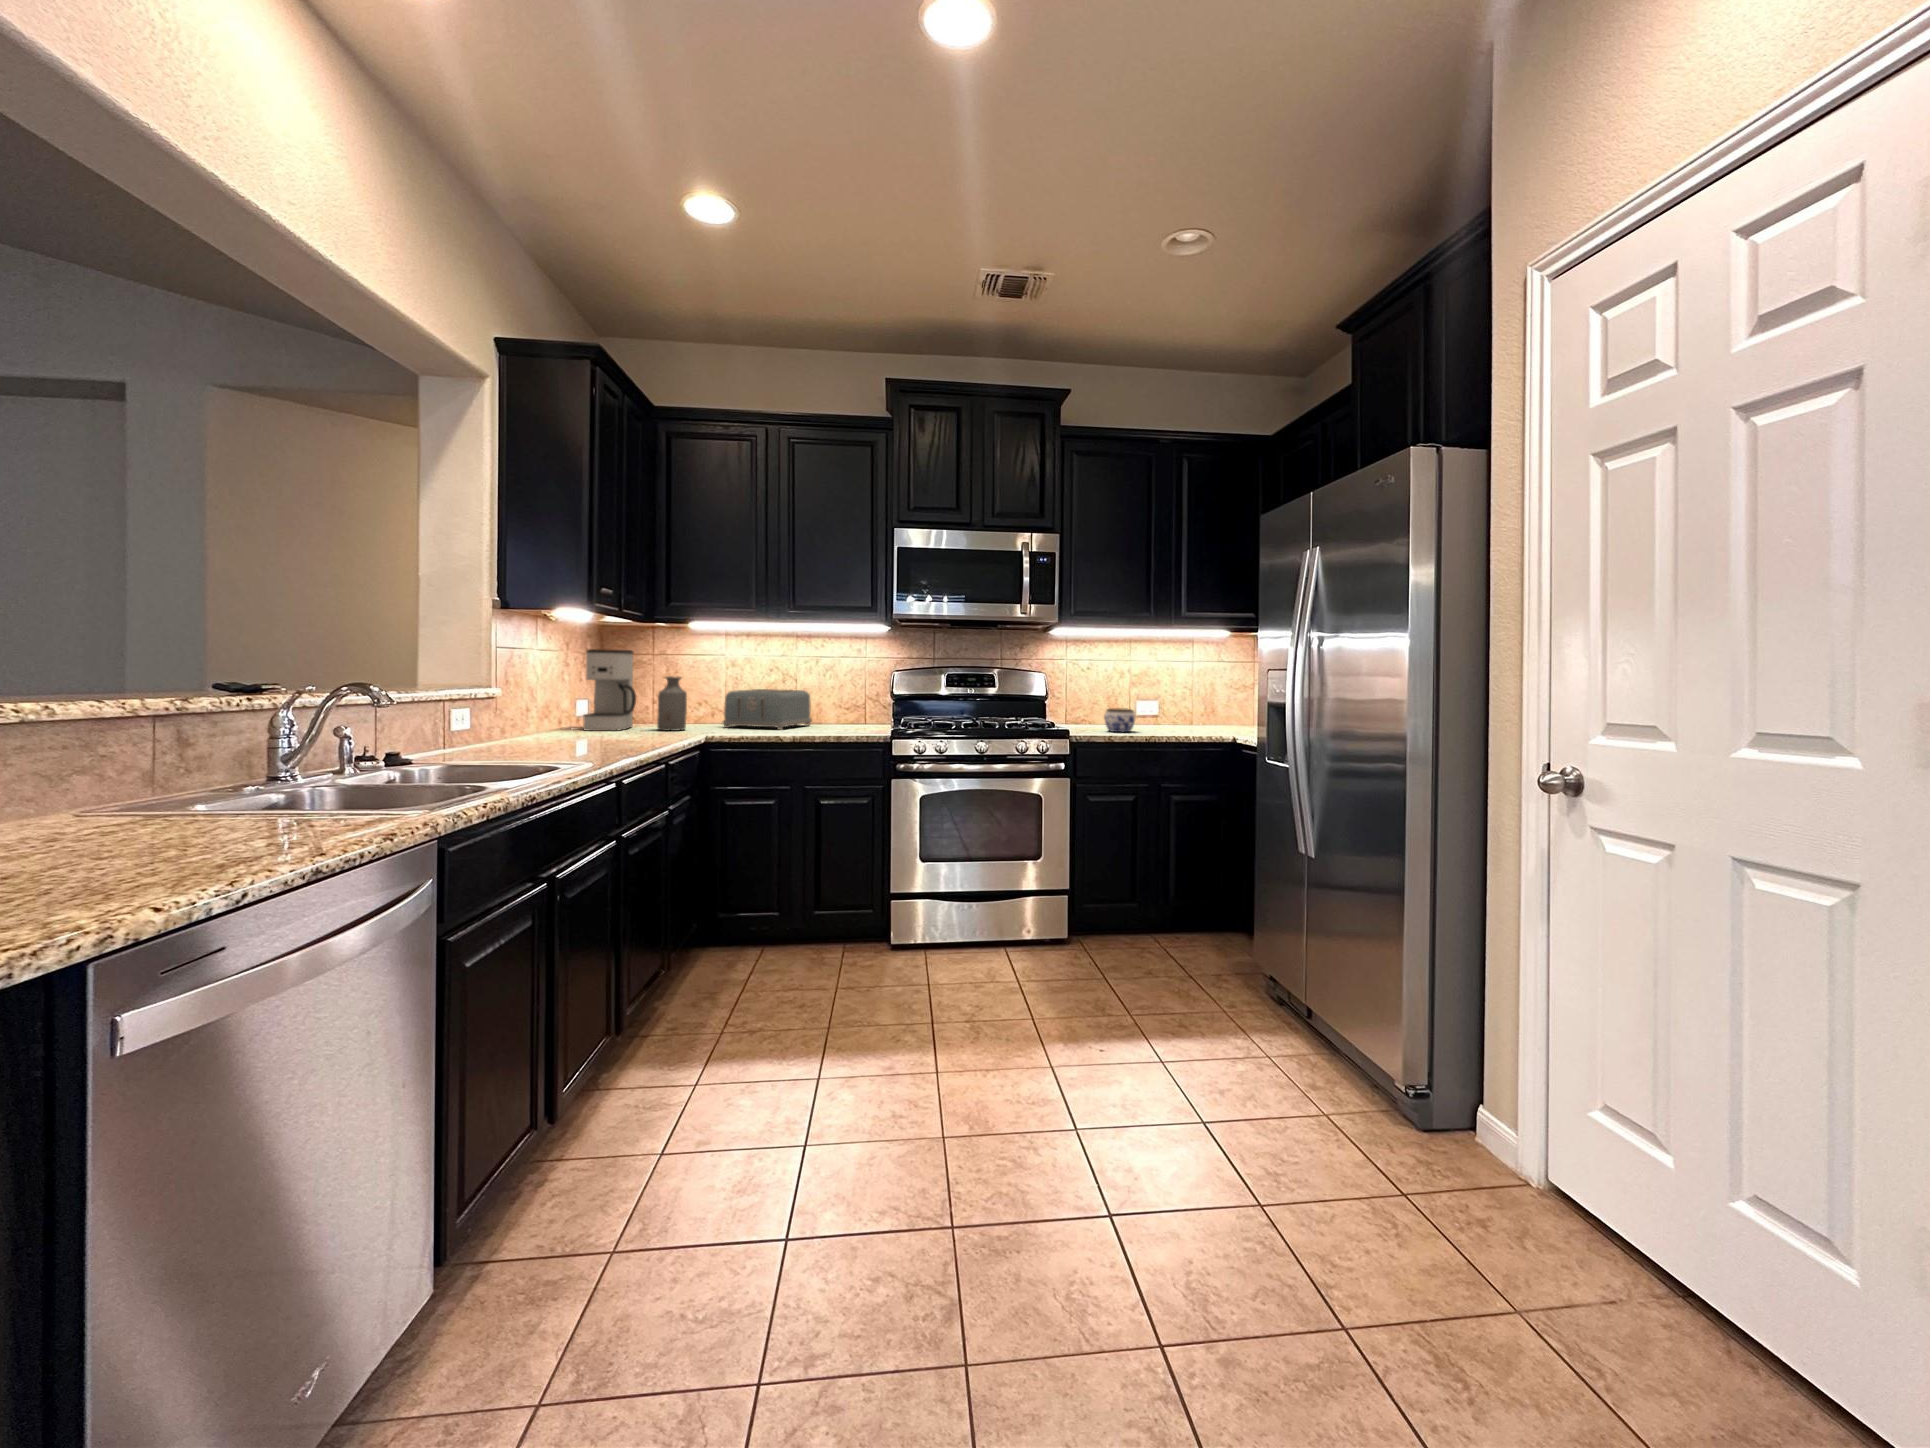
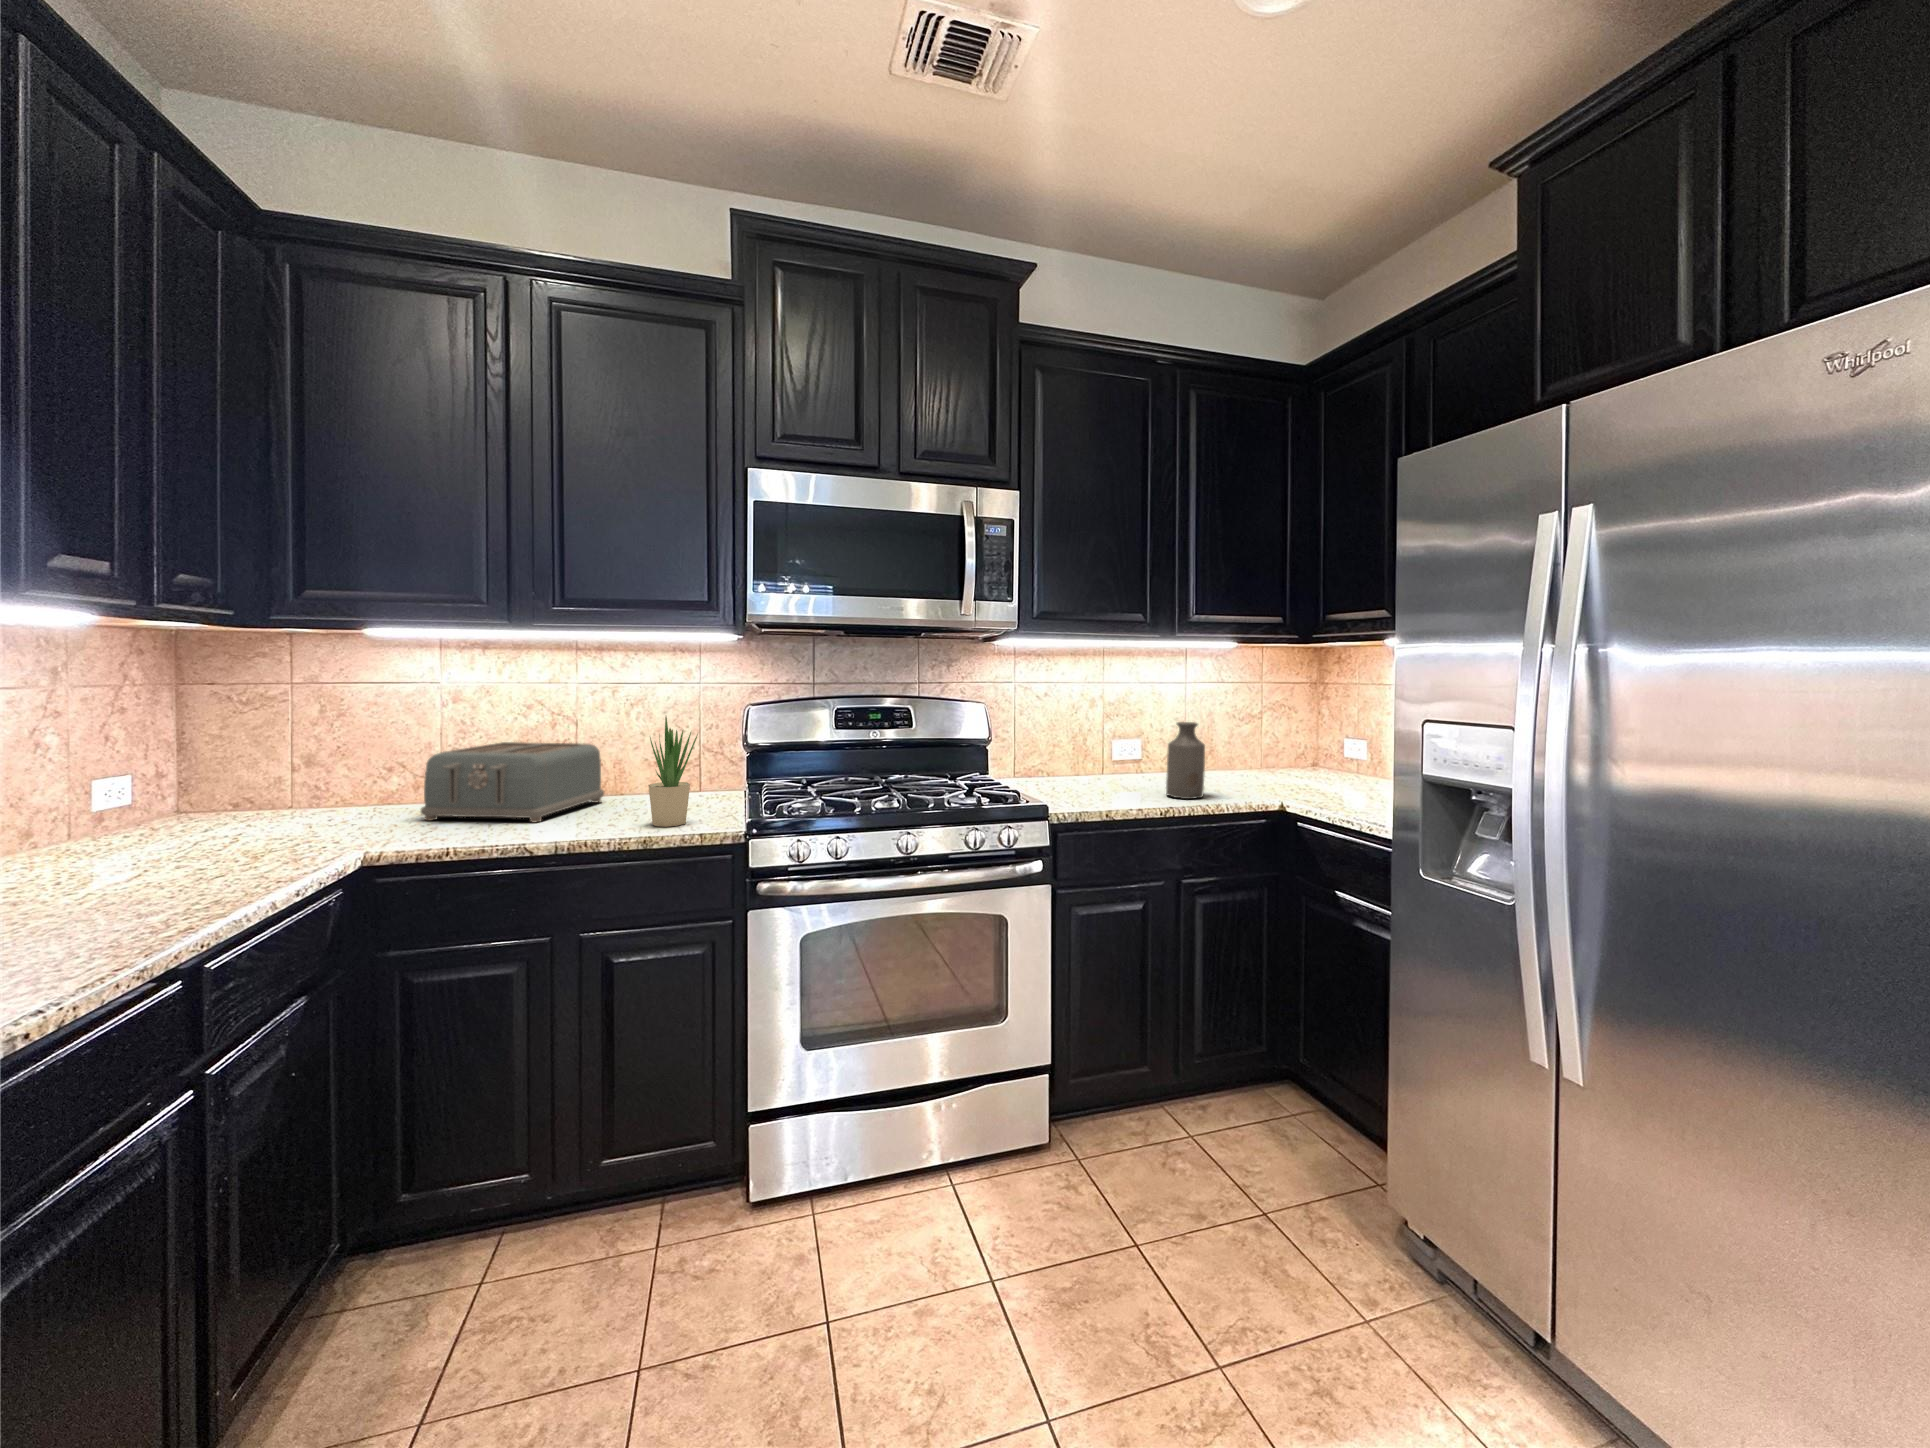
coffee maker: present [583,649,636,731] -> none [70,681,218,854]
potted plant: none [839,670,866,733] -> present [648,717,698,827]
bottle: present [657,676,687,731] -> present [1166,722,1205,799]
jar: present [1104,708,1135,732] -> none [1084,759,1131,797]

